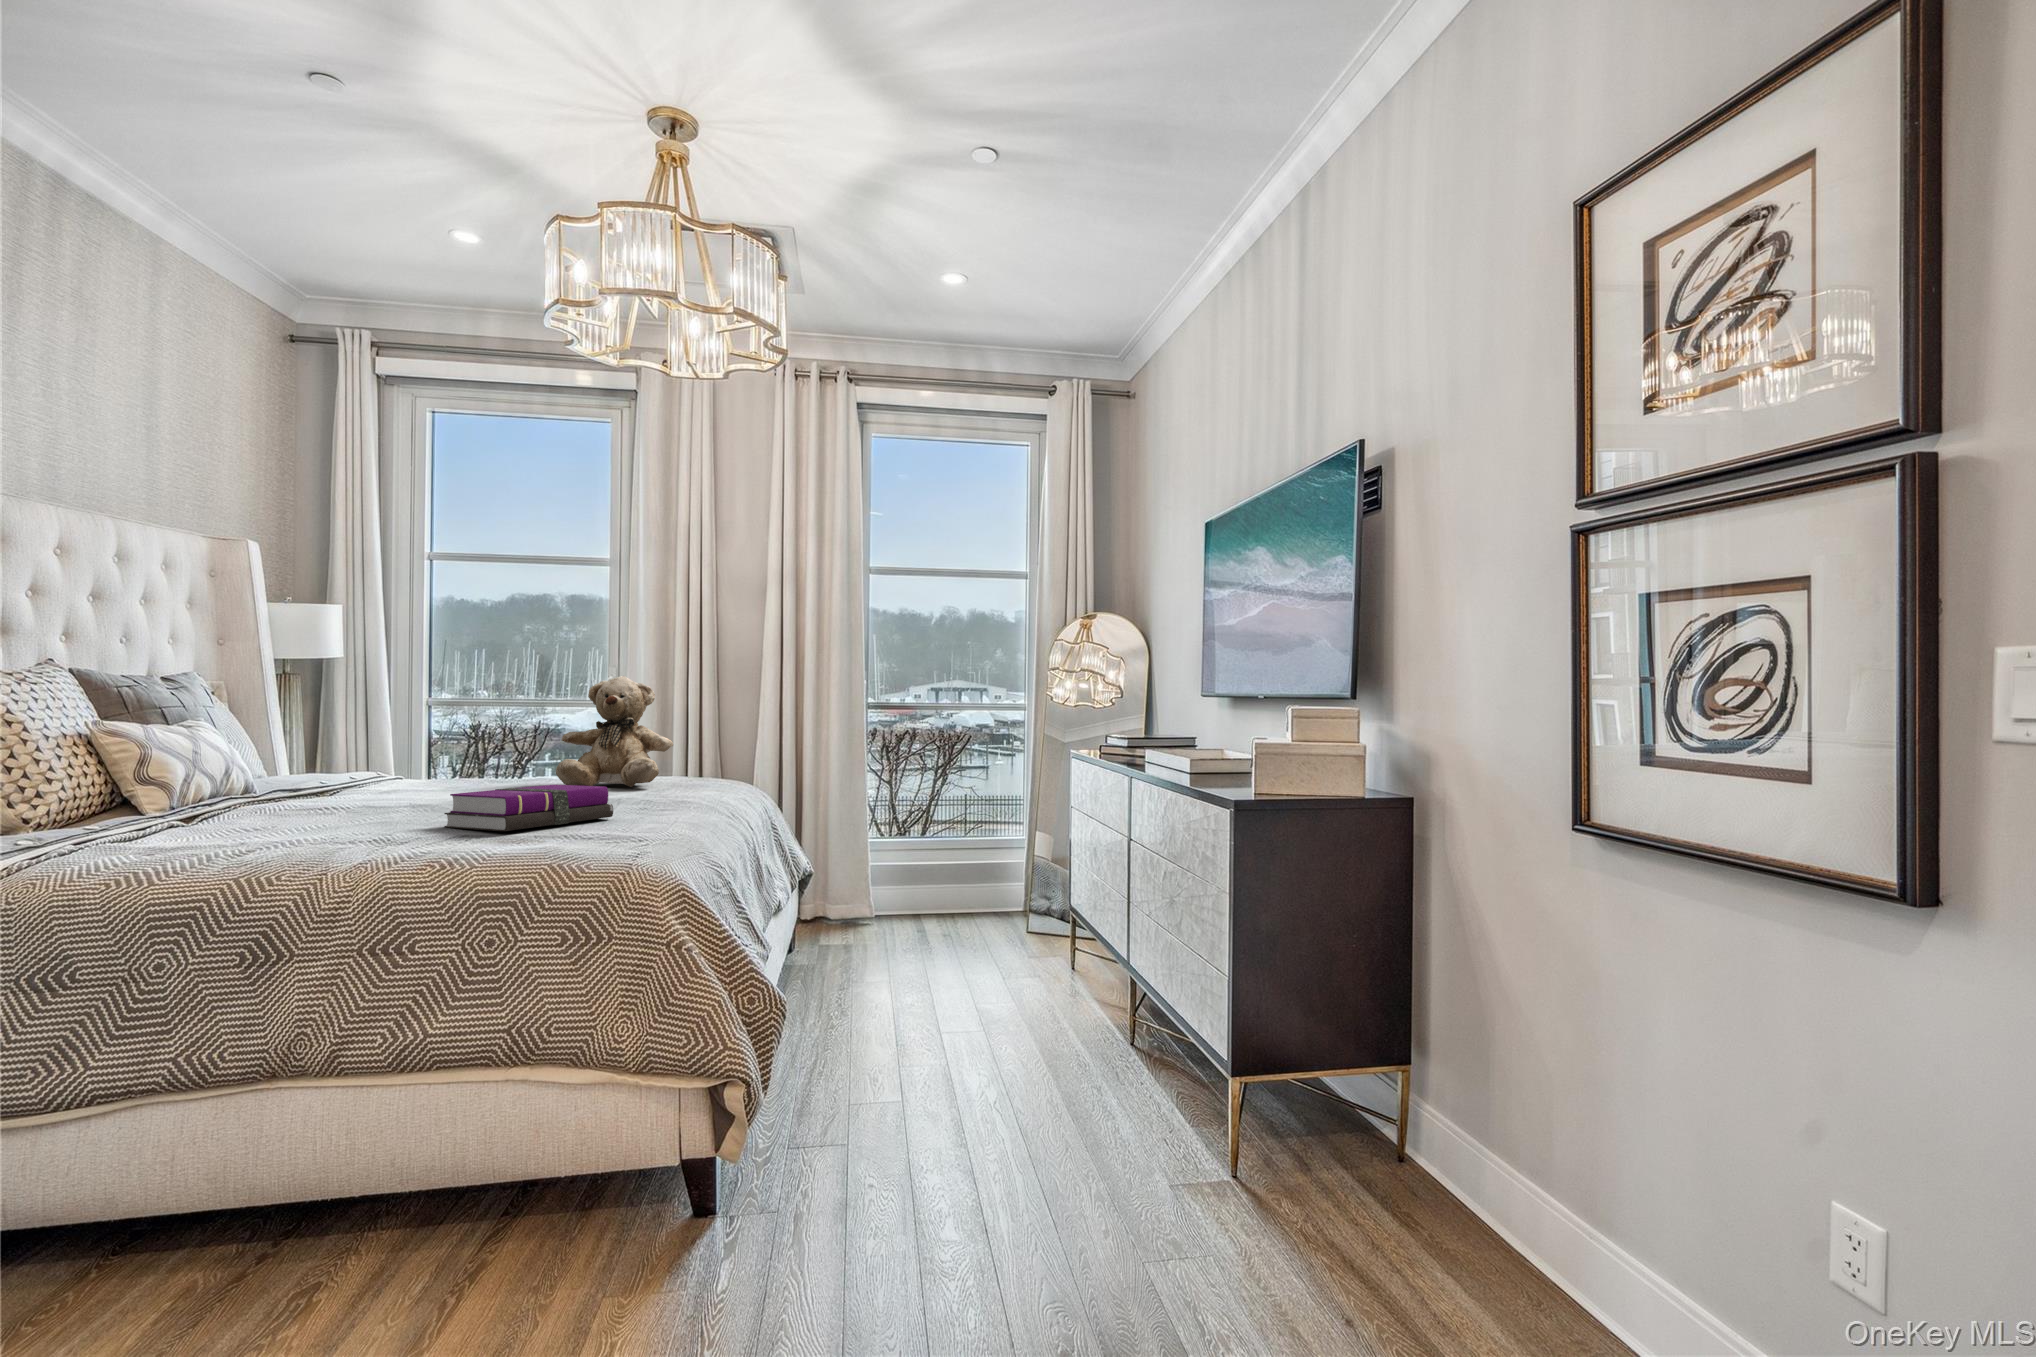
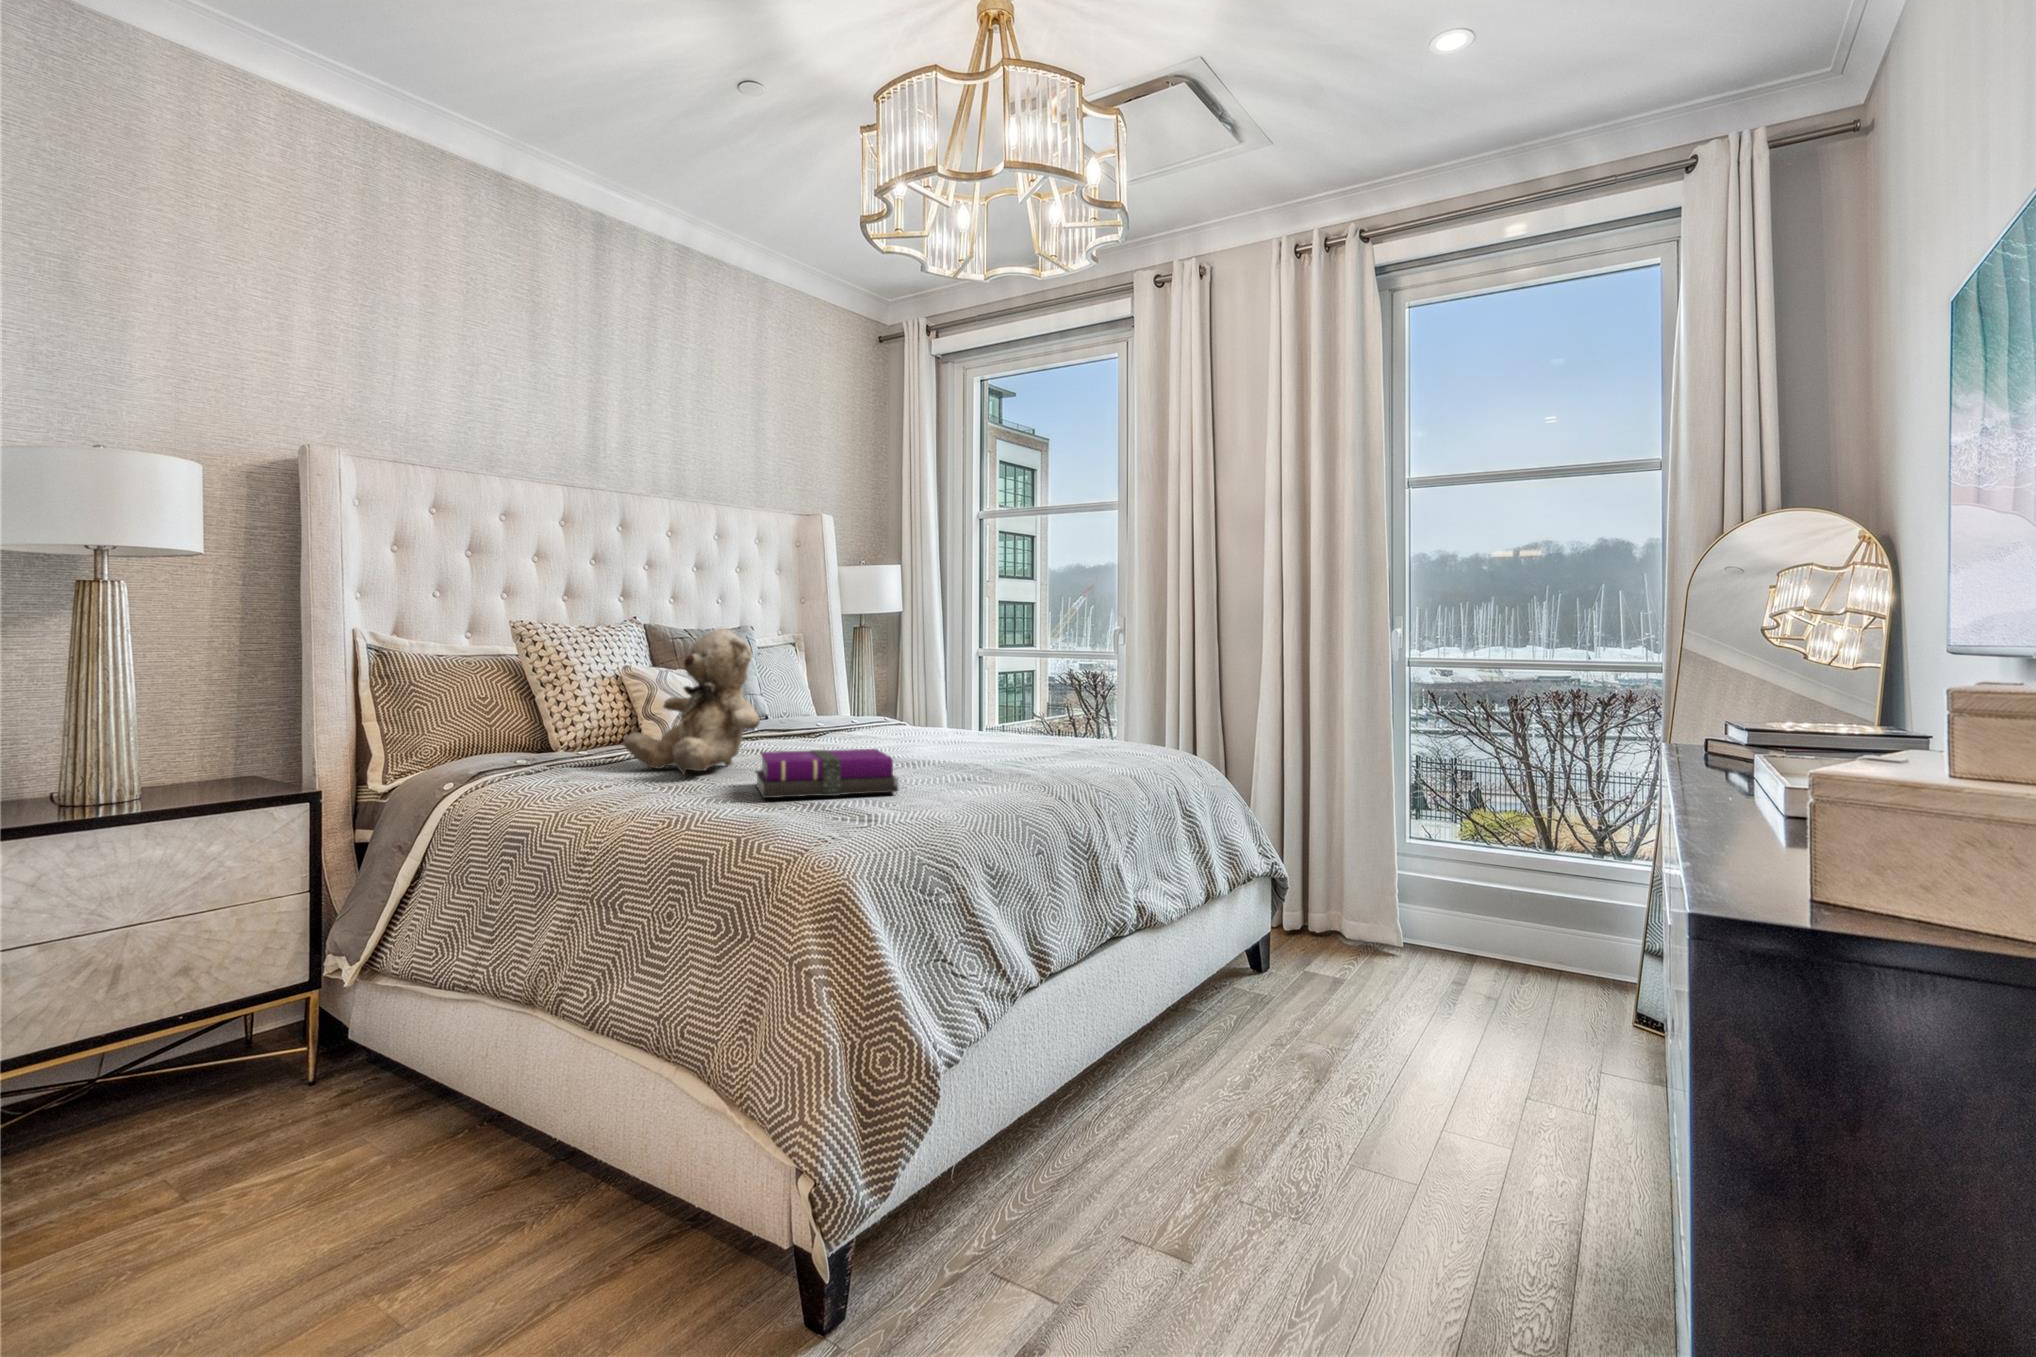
teddy bear: present [556,676,673,787] -> present [623,628,760,774]

